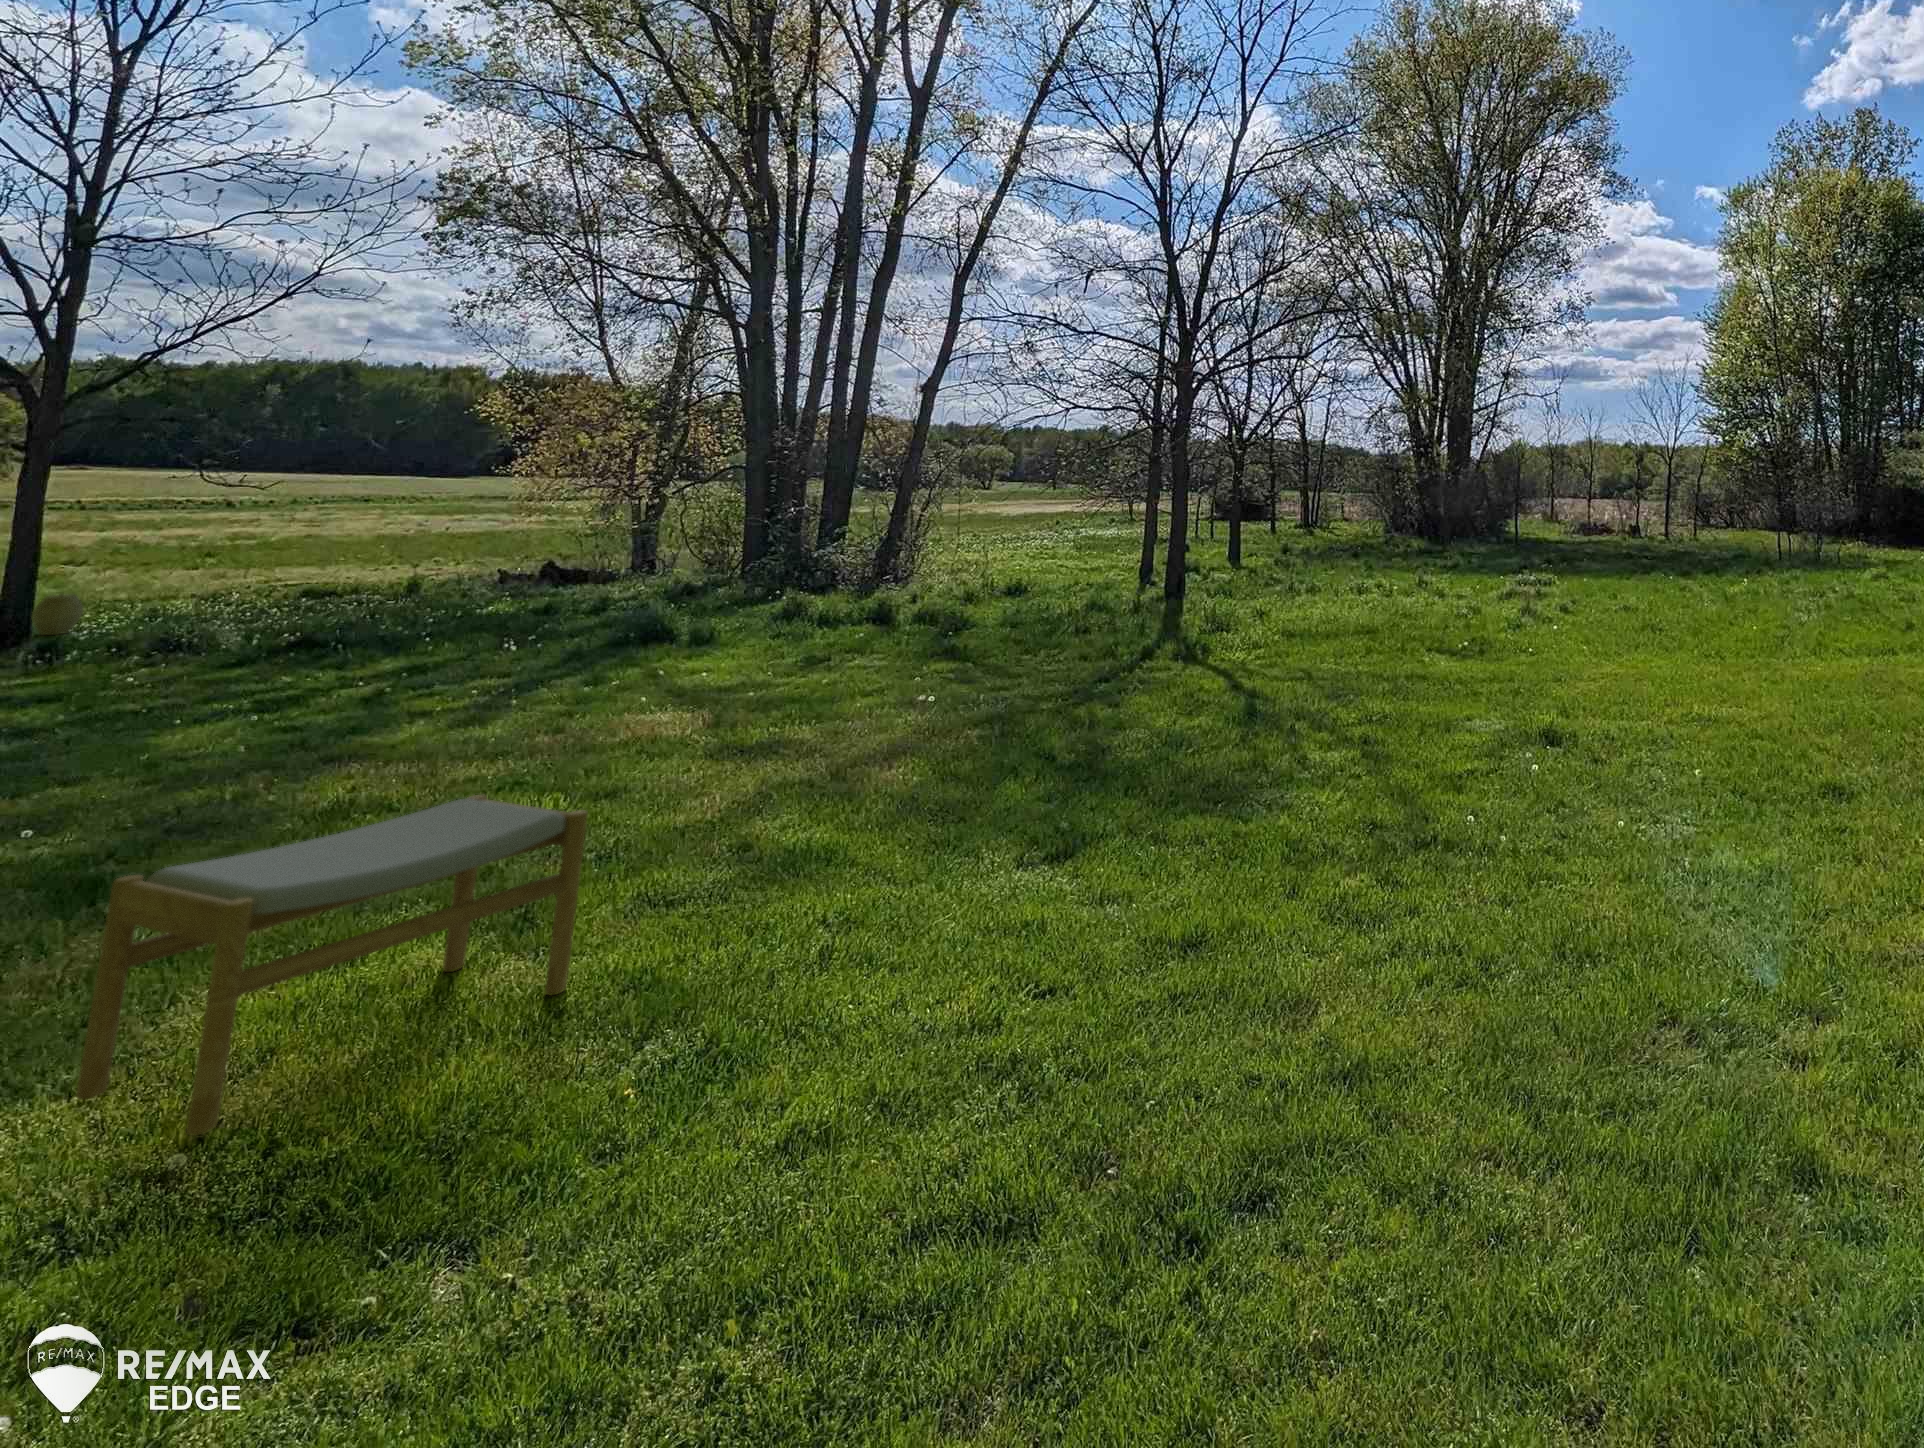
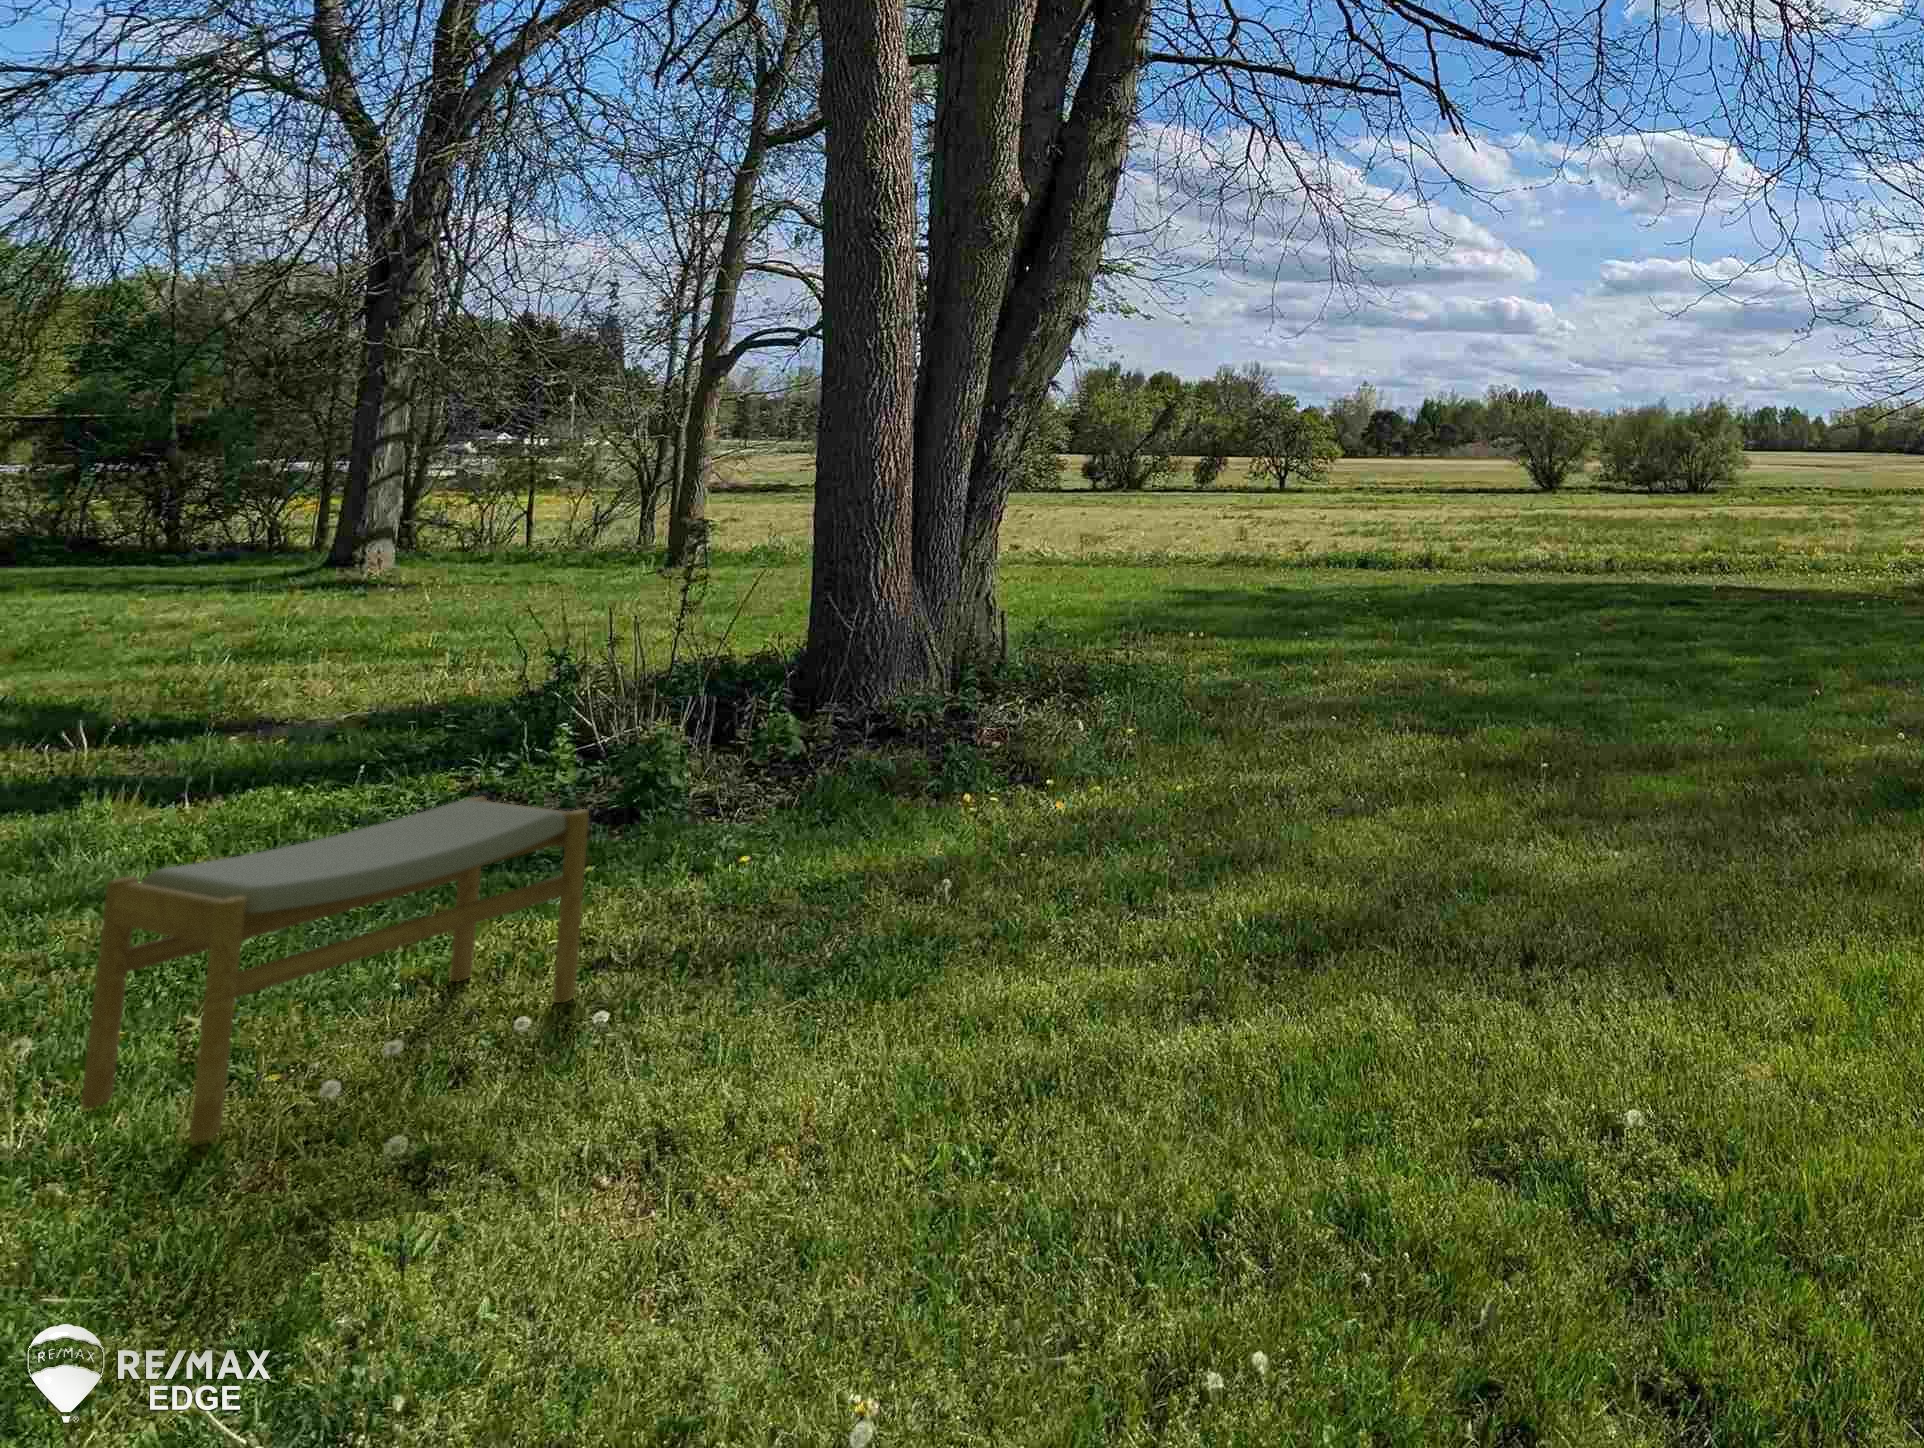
woven basket: present [32,594,83,635] -> none [47,624,98,667]

